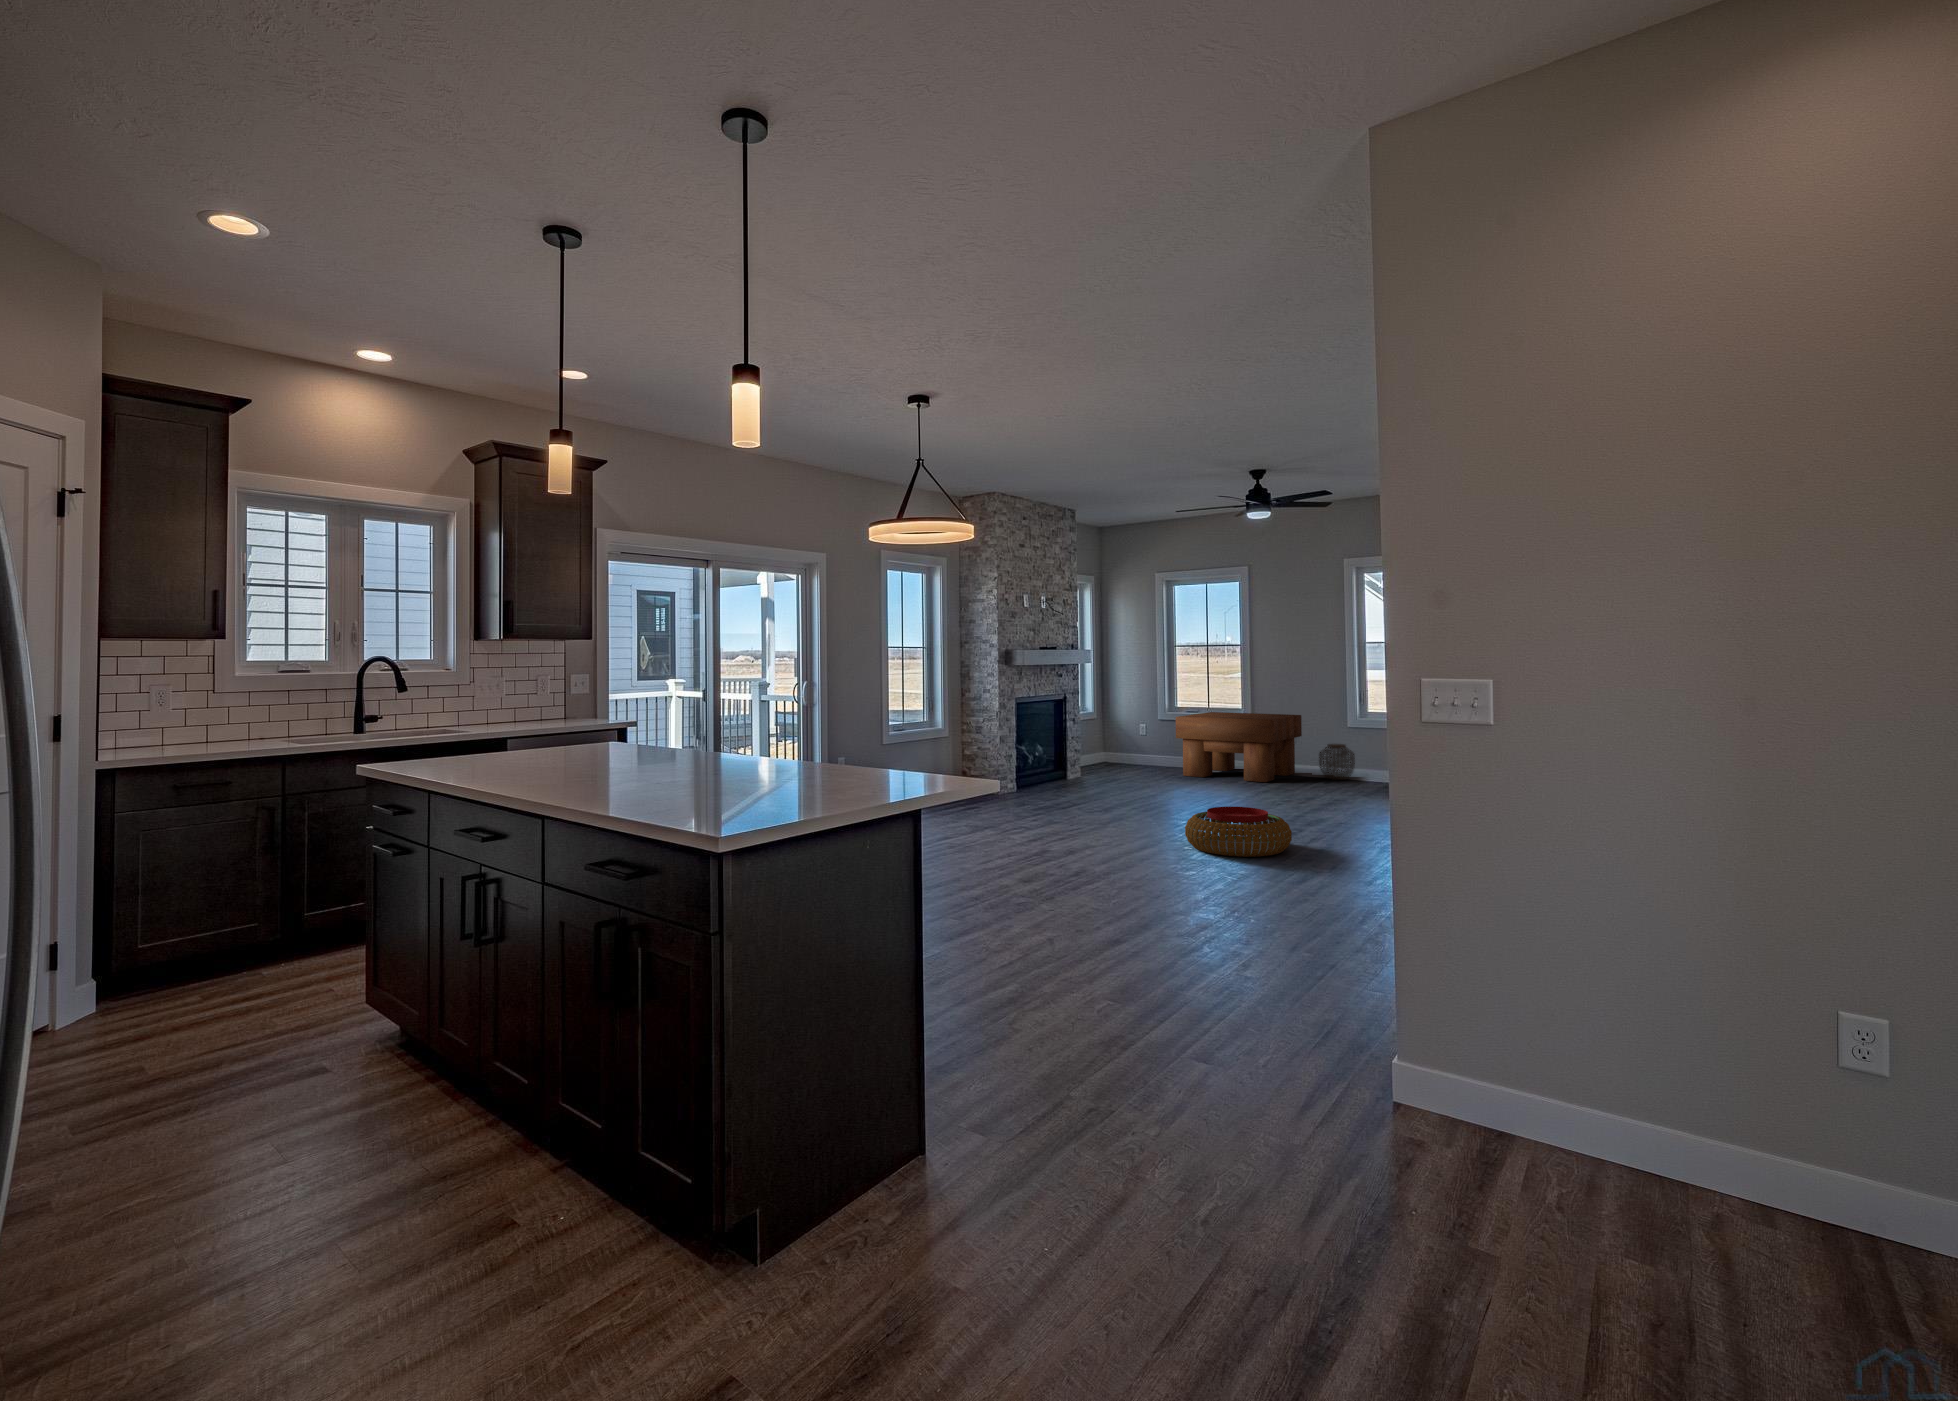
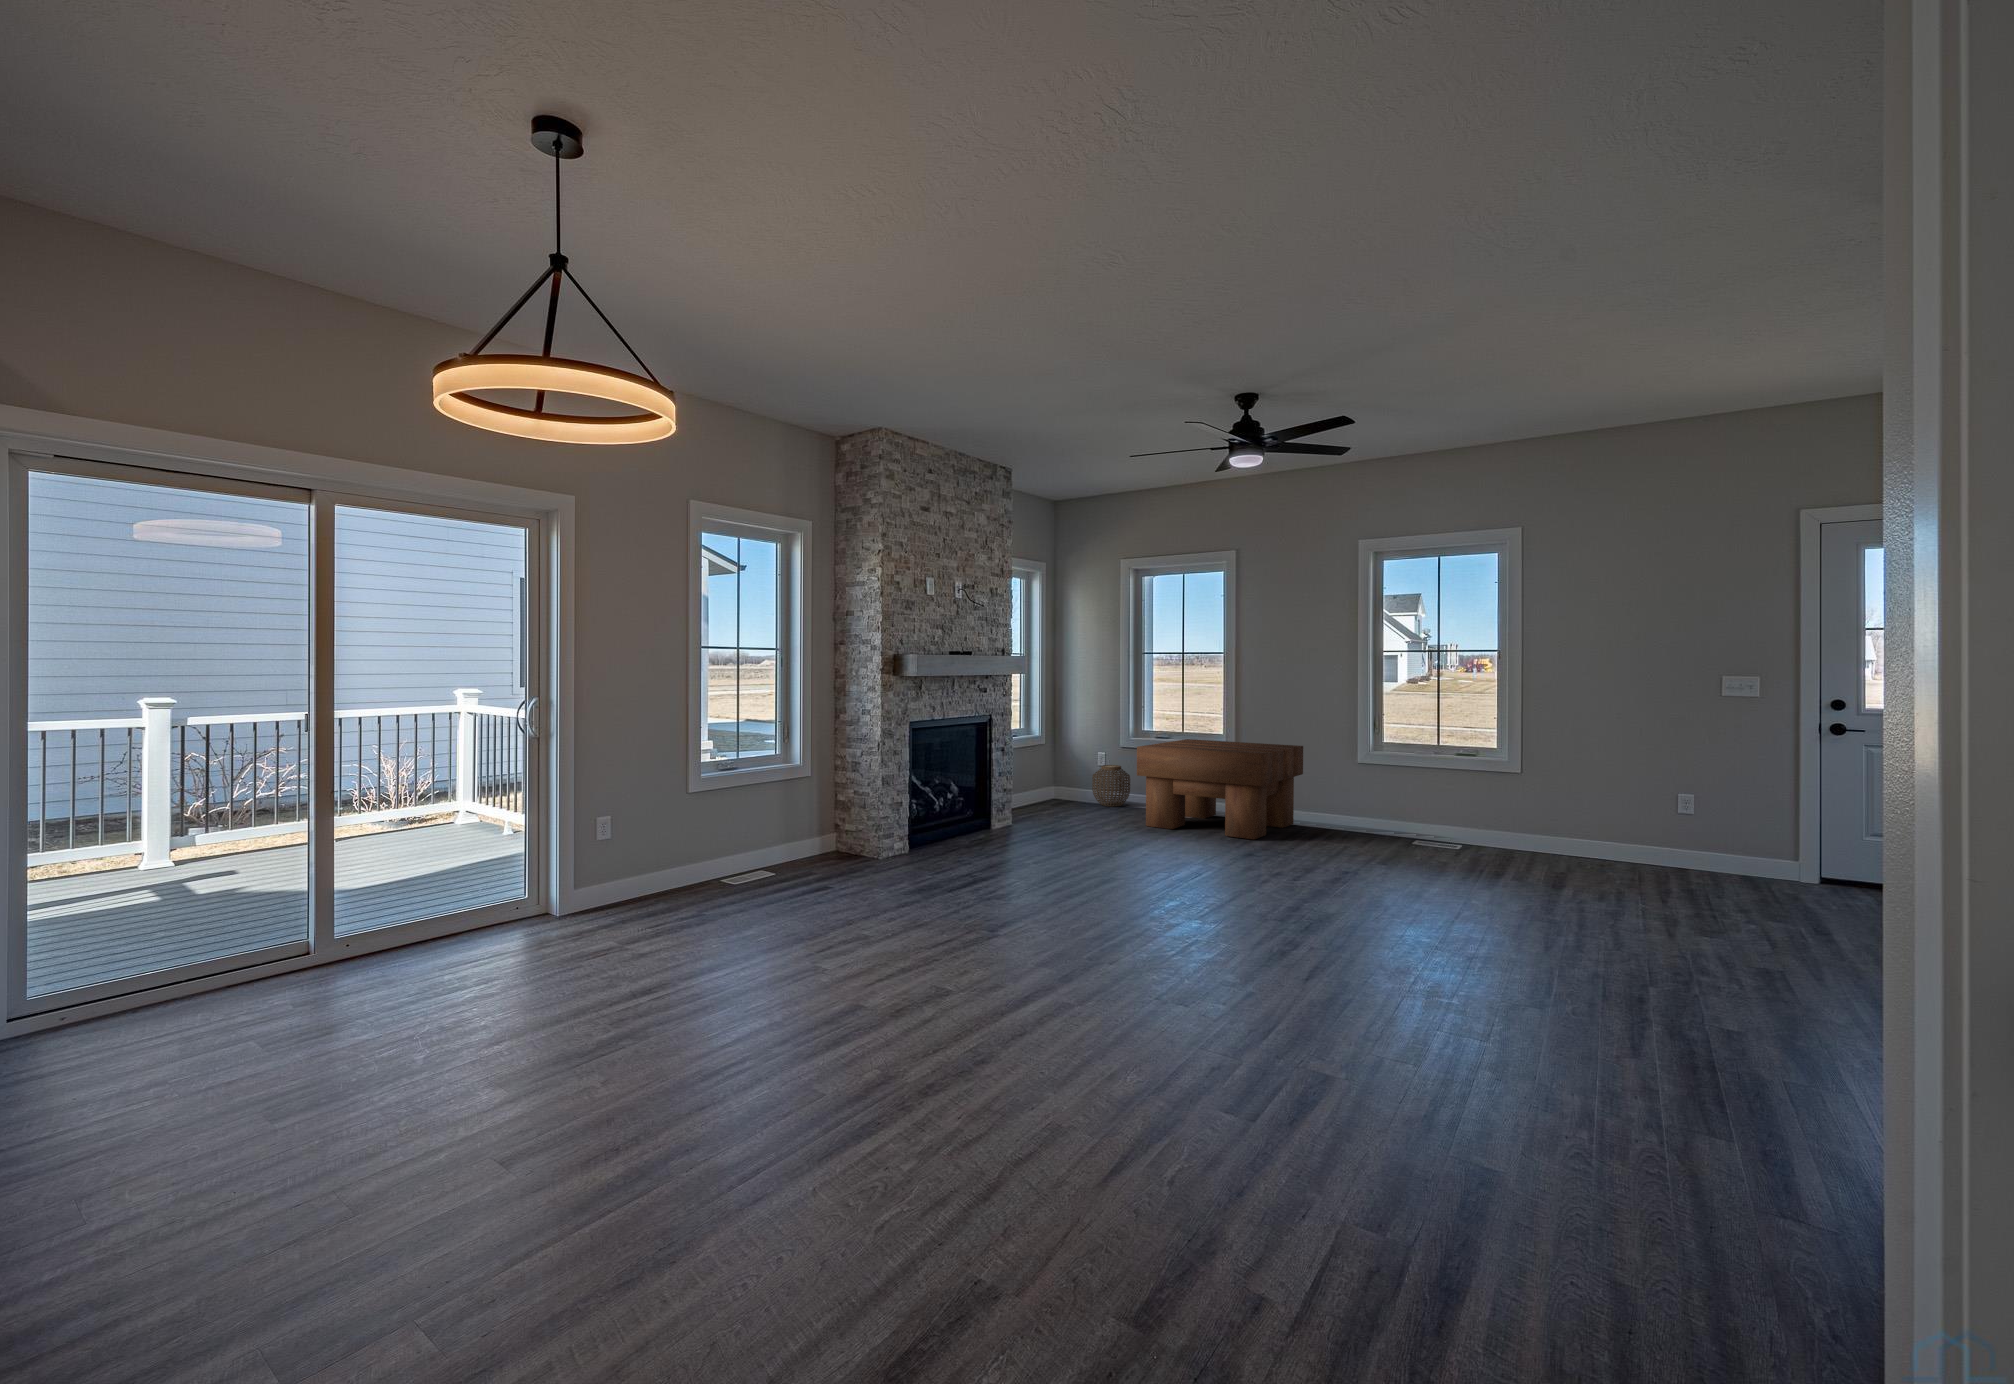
woven basket: present [1319,744,1355,780] -> present [1092,765,1130,807]
pouf: present [1185,806,1292,857] -> none [1111,912,1287,1014]

